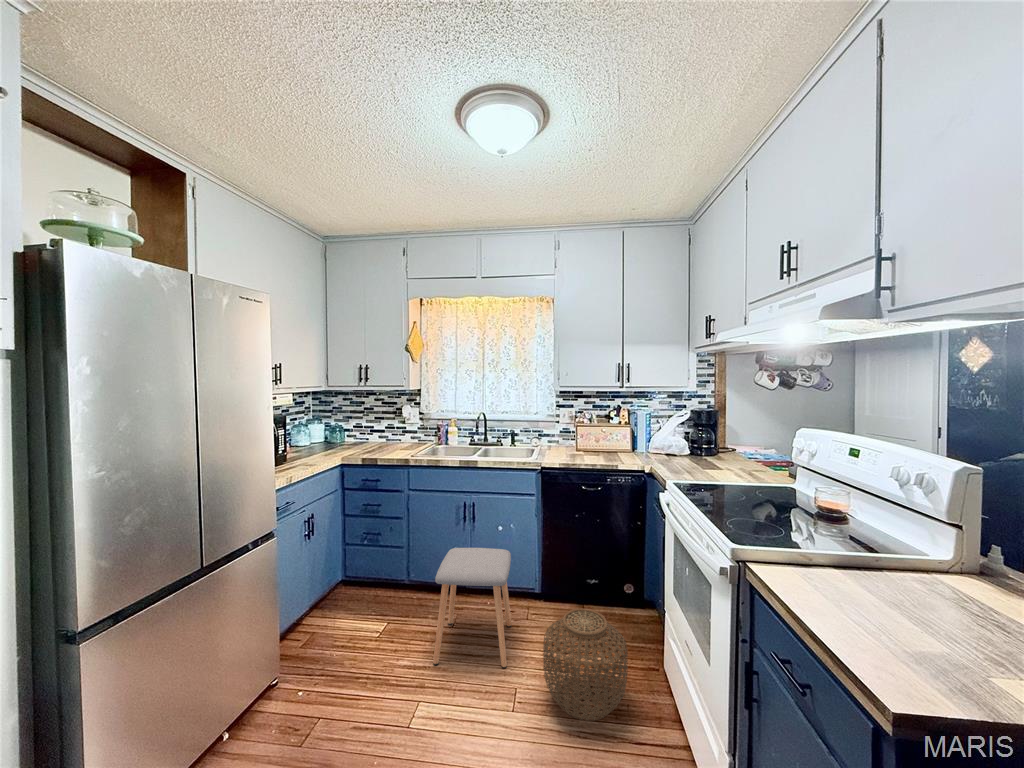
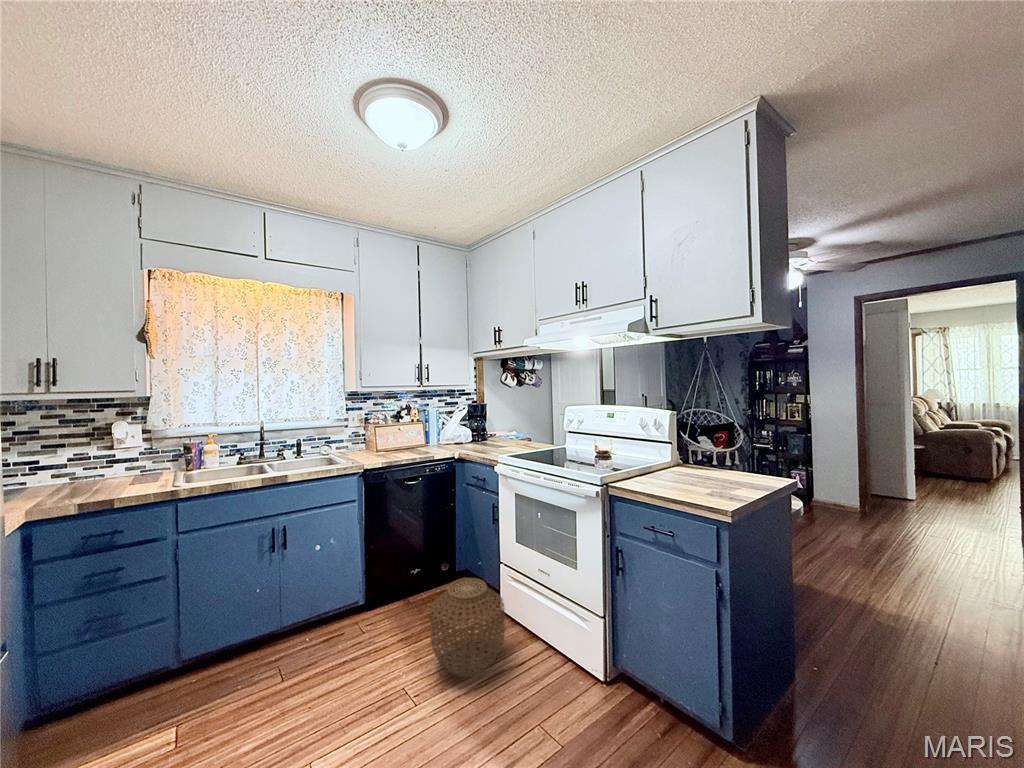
stool: present [433,548,512,668] -> none [272,562,379,725]

